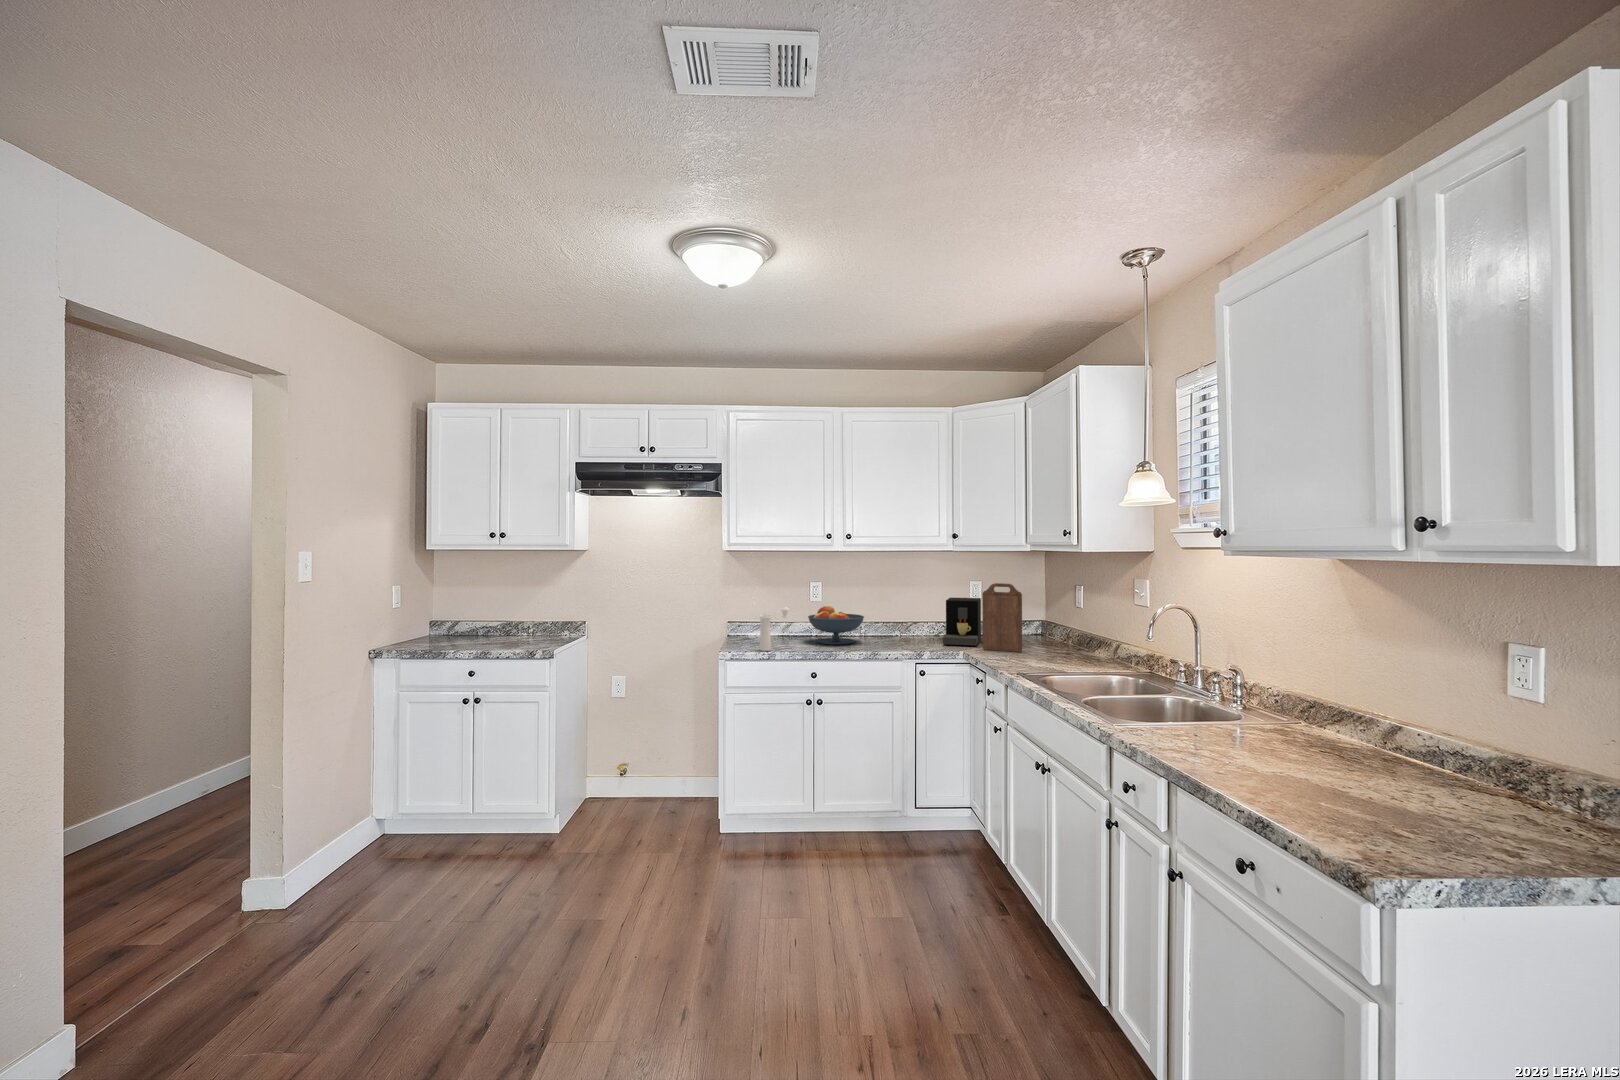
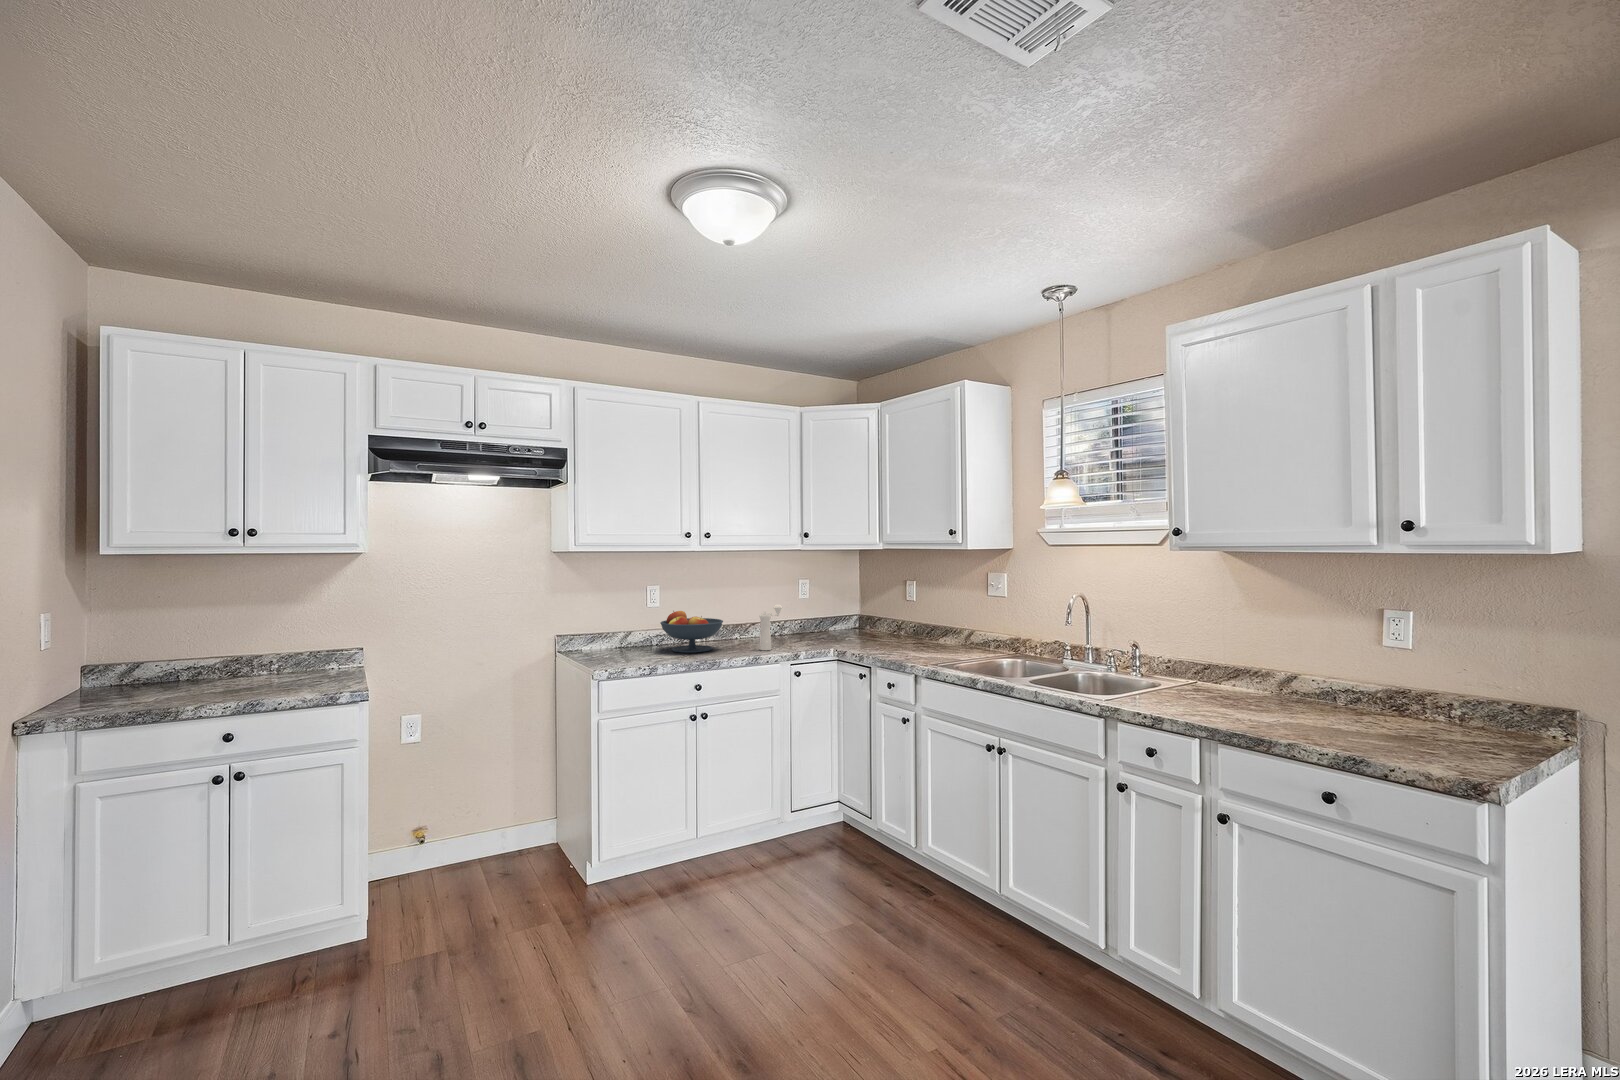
cutting board: present [982,583,1022,652] -> none [846,579,885,645]
coffee maker: present [943,598,981,645] -> none [792,595,836,643]
pepper mill: present [760,607,789,651] -> present [759,605,782,650]

